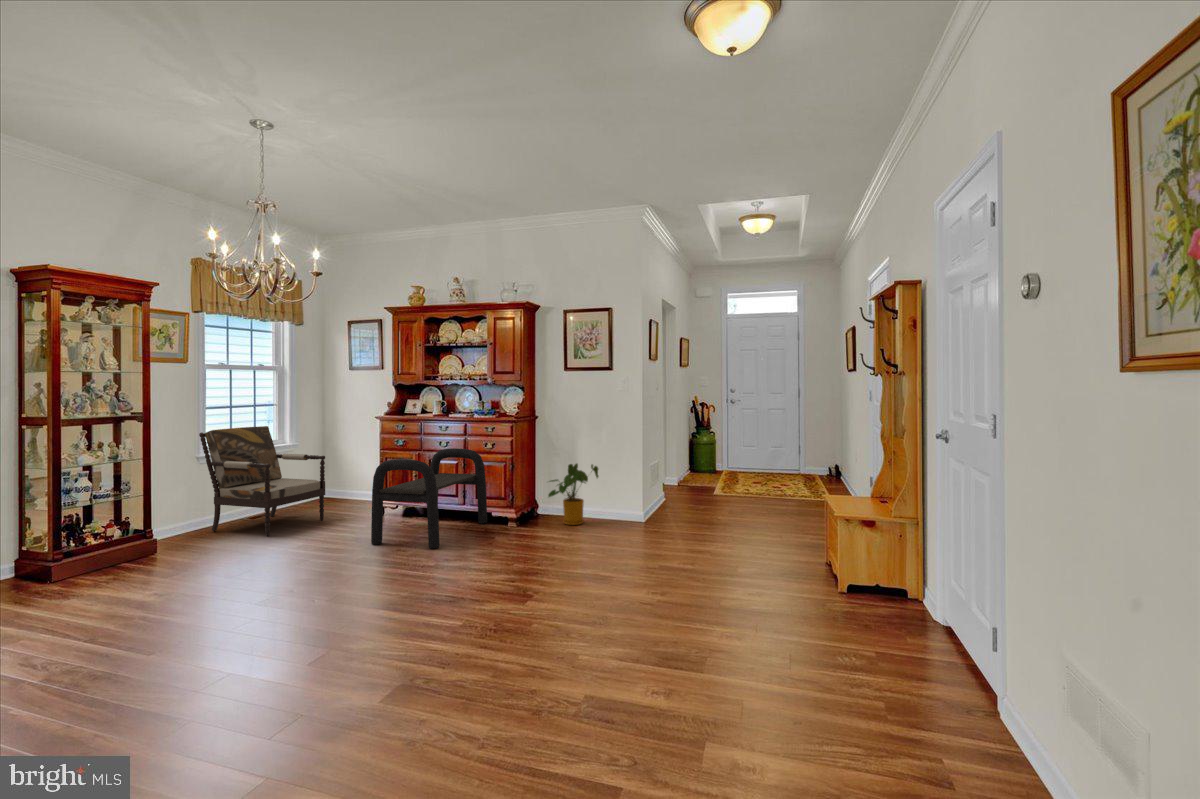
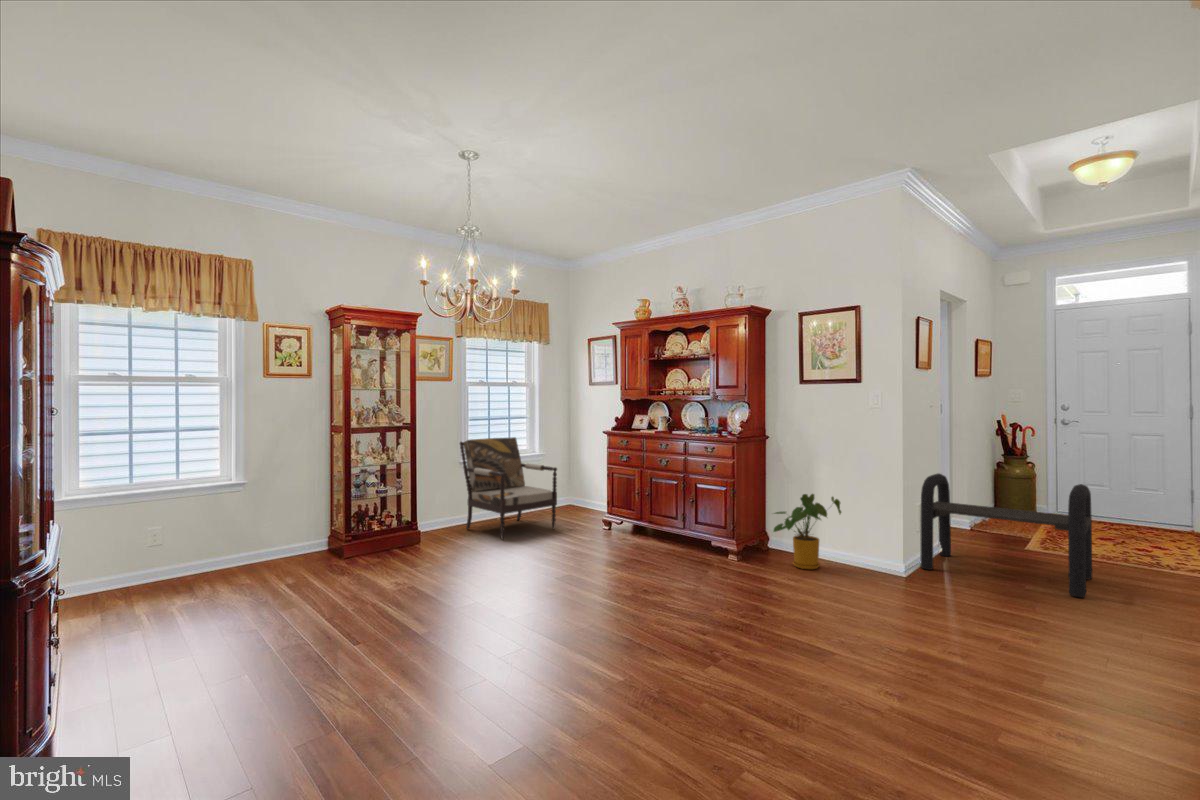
bench: present [371,448,487,549] -> present [920,474,1092,597]

